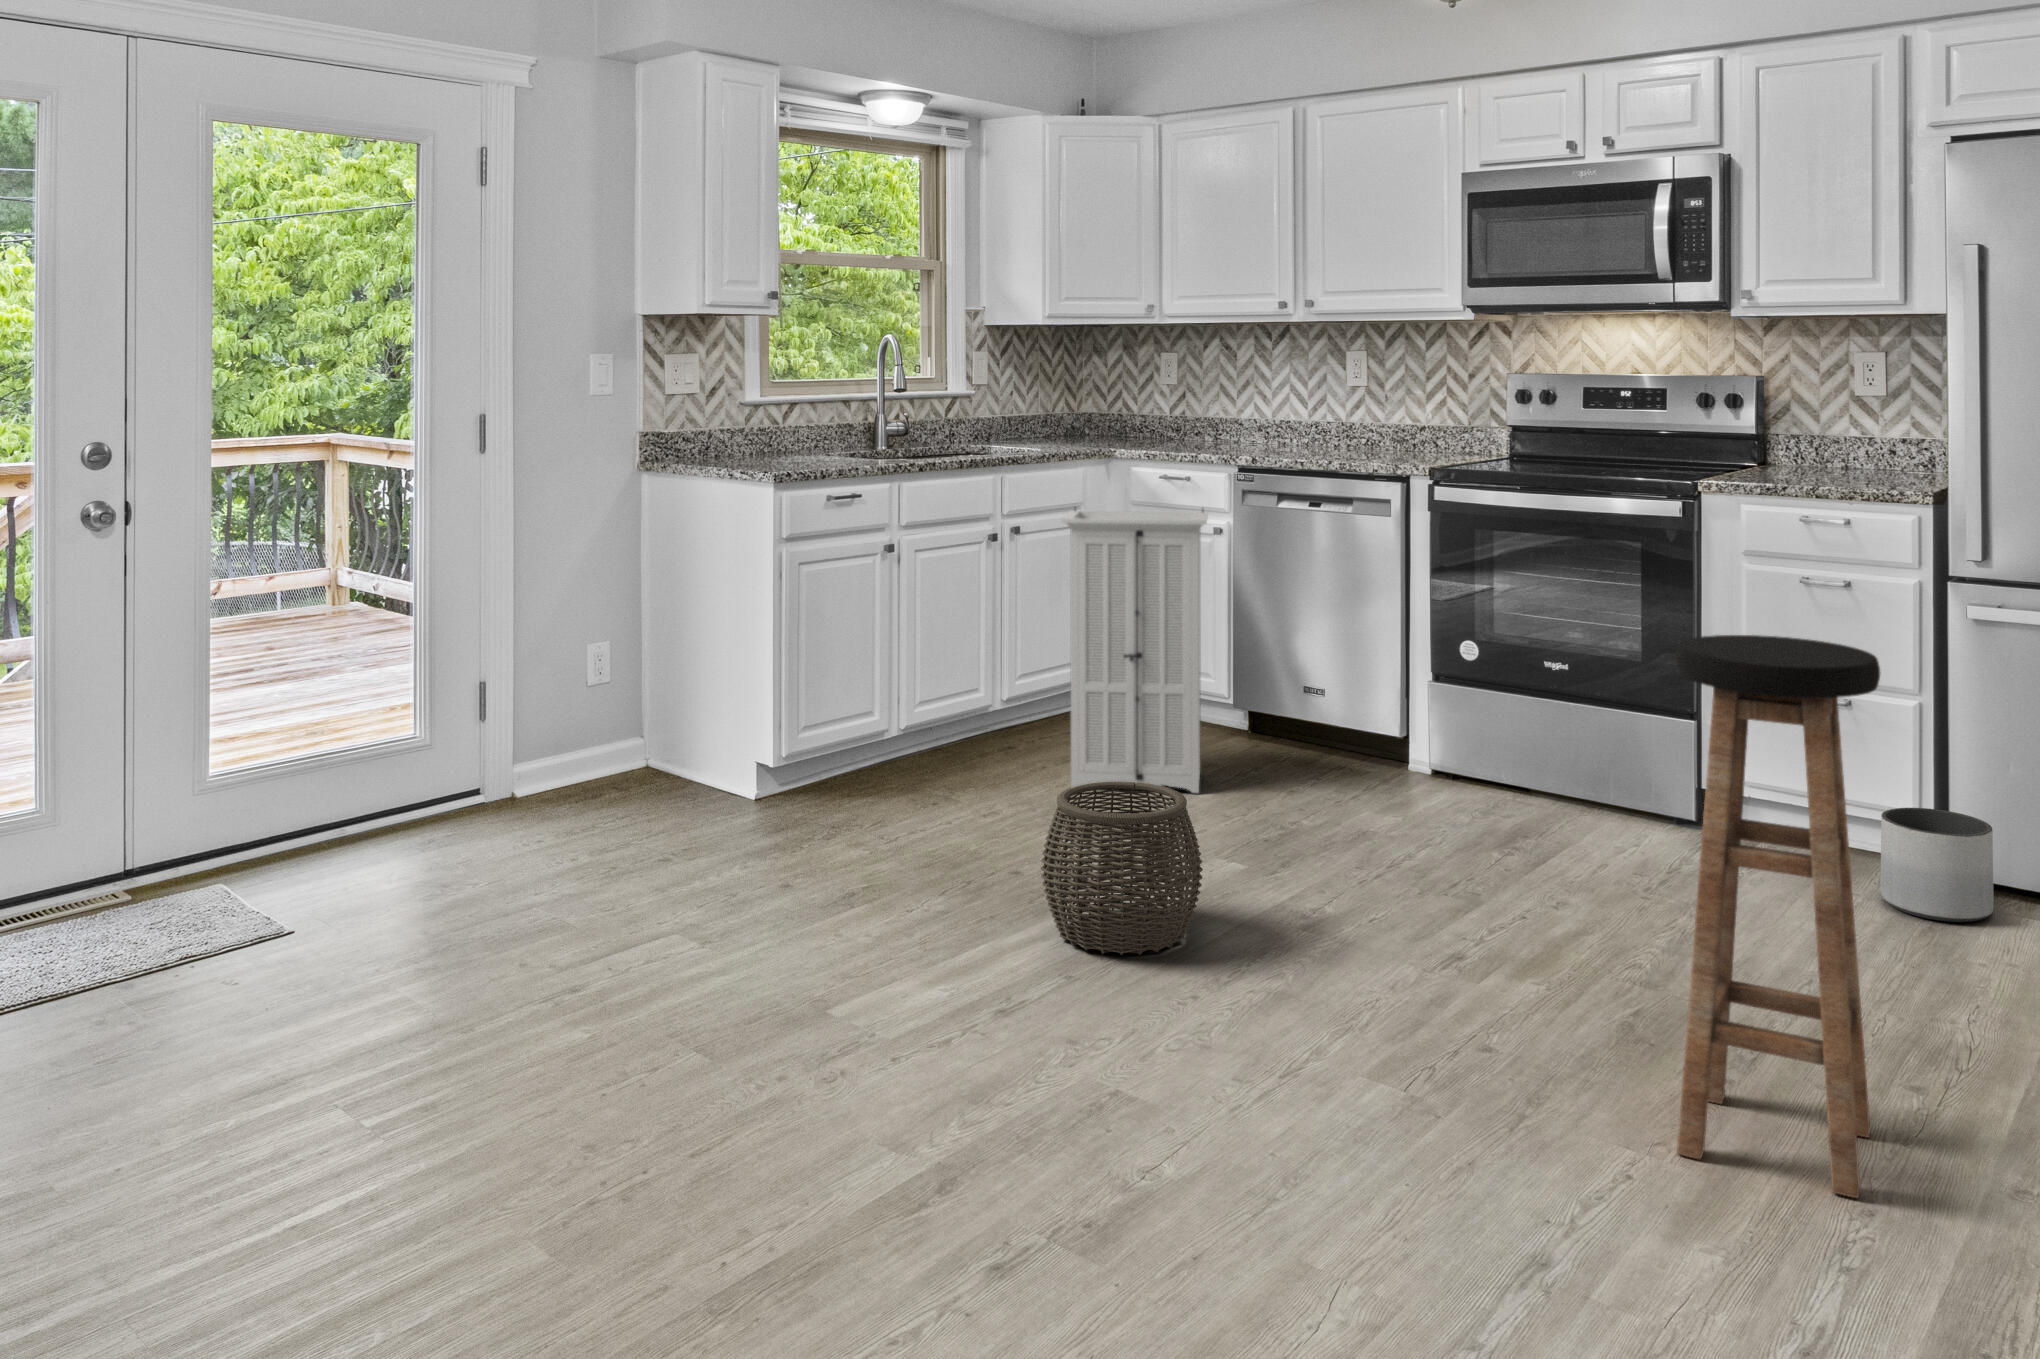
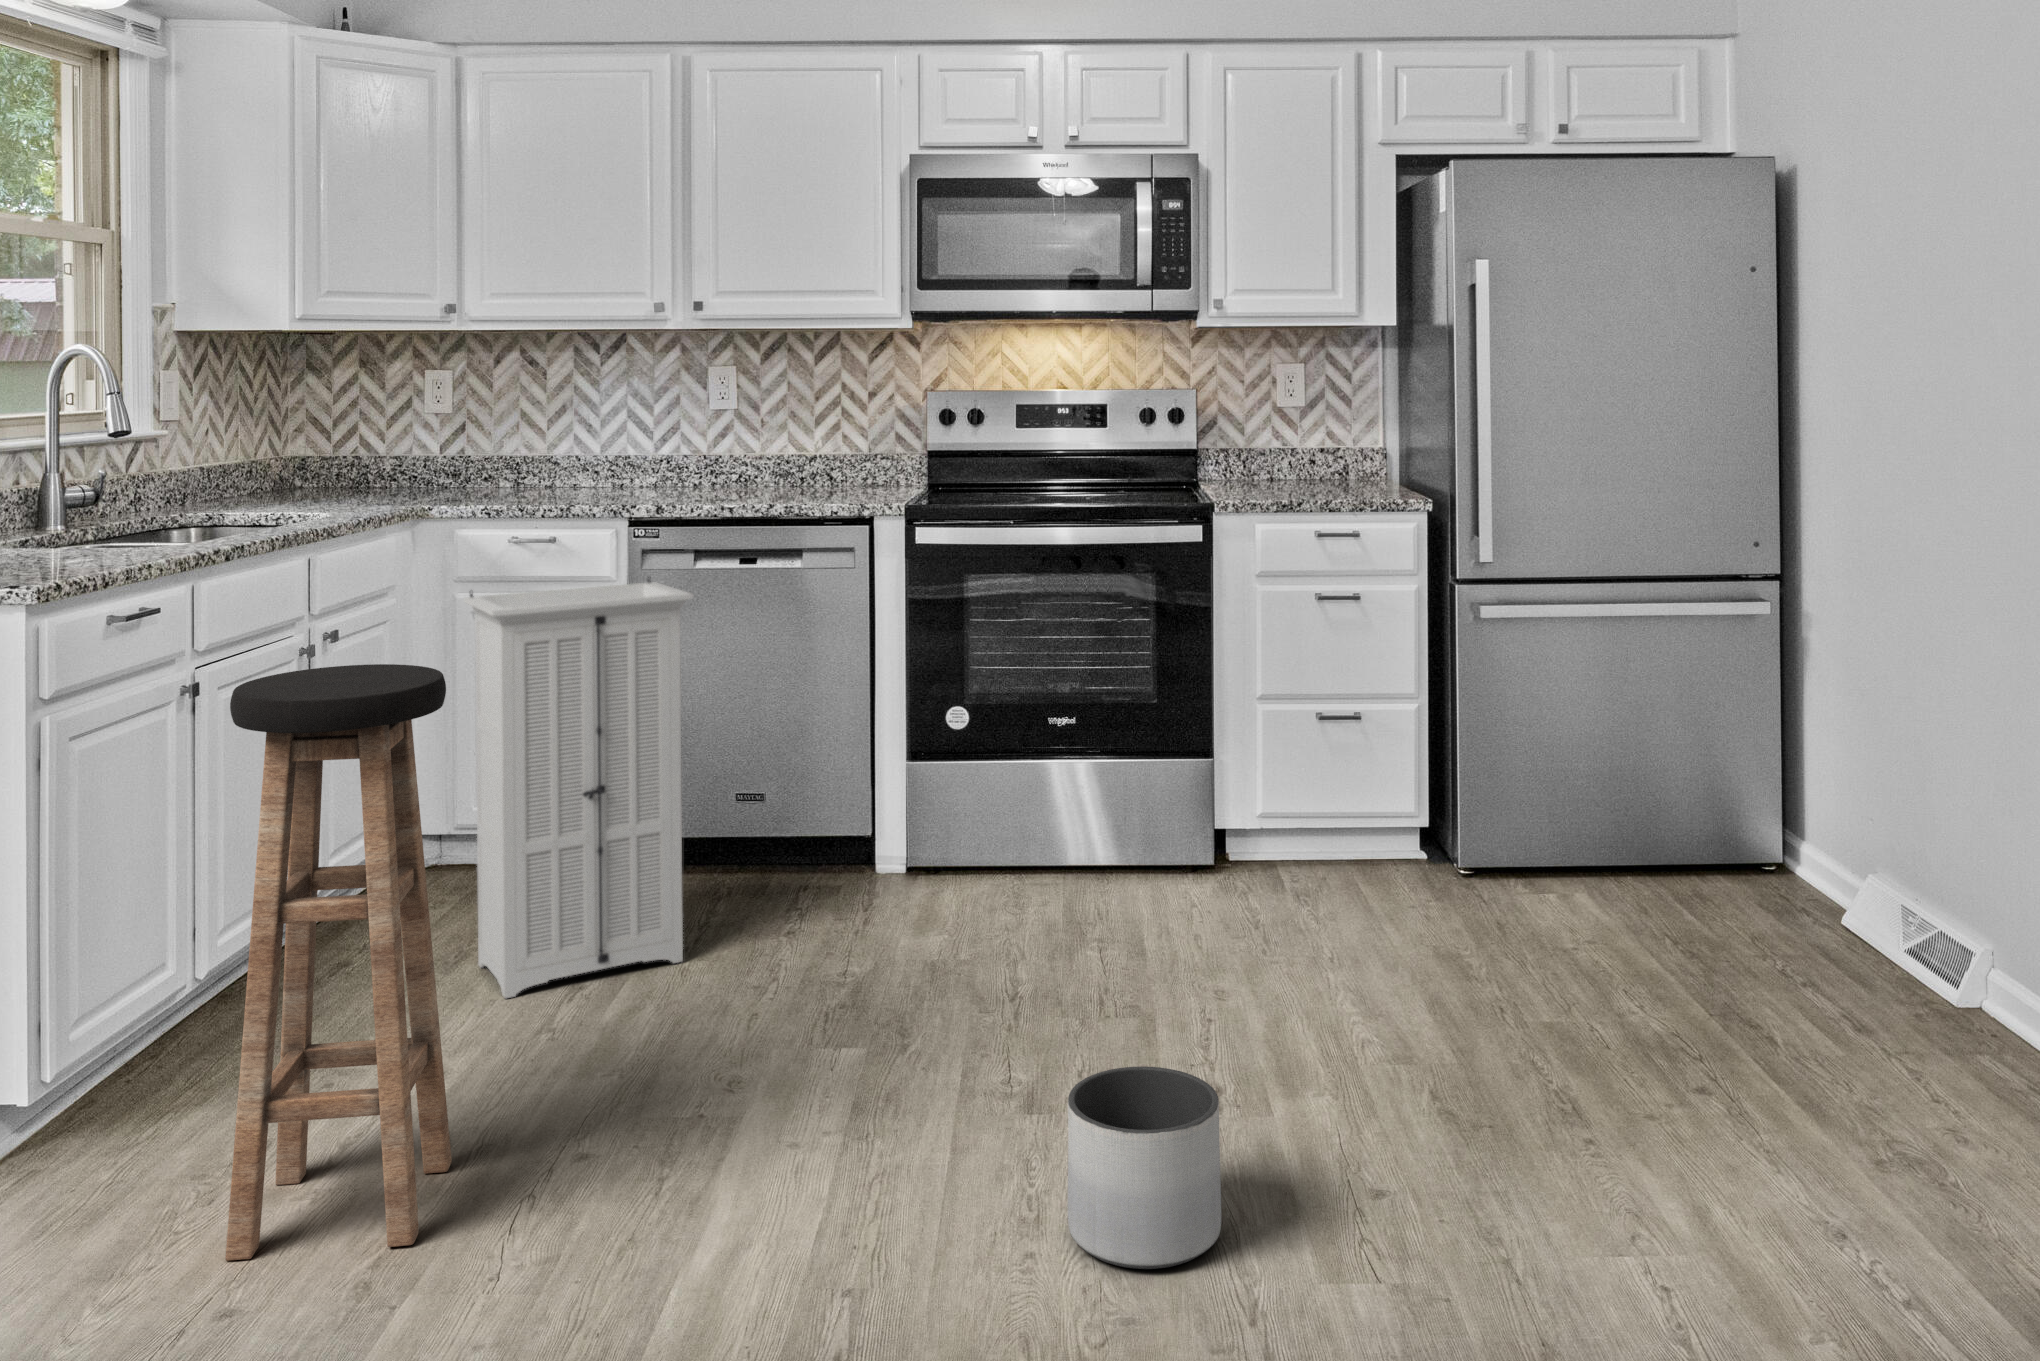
bar stool: present [1676,635,1880,1198] -> present [225,664,452,1260]
woven basket: present [1041,781,1203,955] -> none [722,977,955,1253]
planter: present [1880,808,1994,922] -> present [1068,1067,1221,1269]

